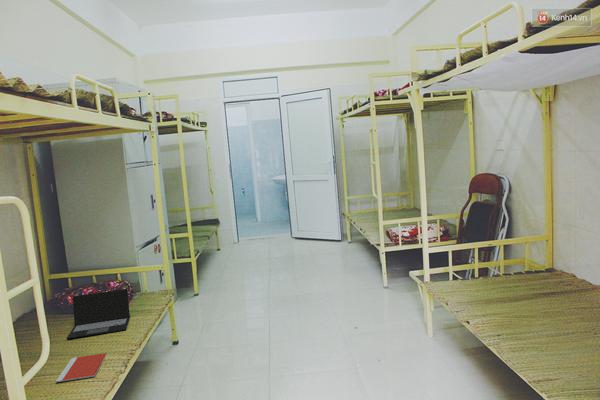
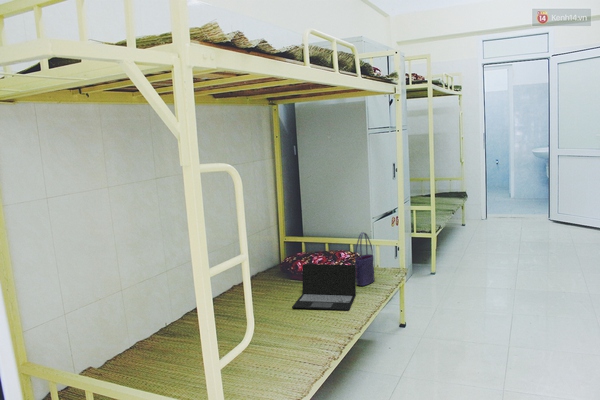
tote bag: none [126,259,146,309] -> present [355,233,374,286]
notebook: present [56,353,107,382] -> none [271,332,325,362]

